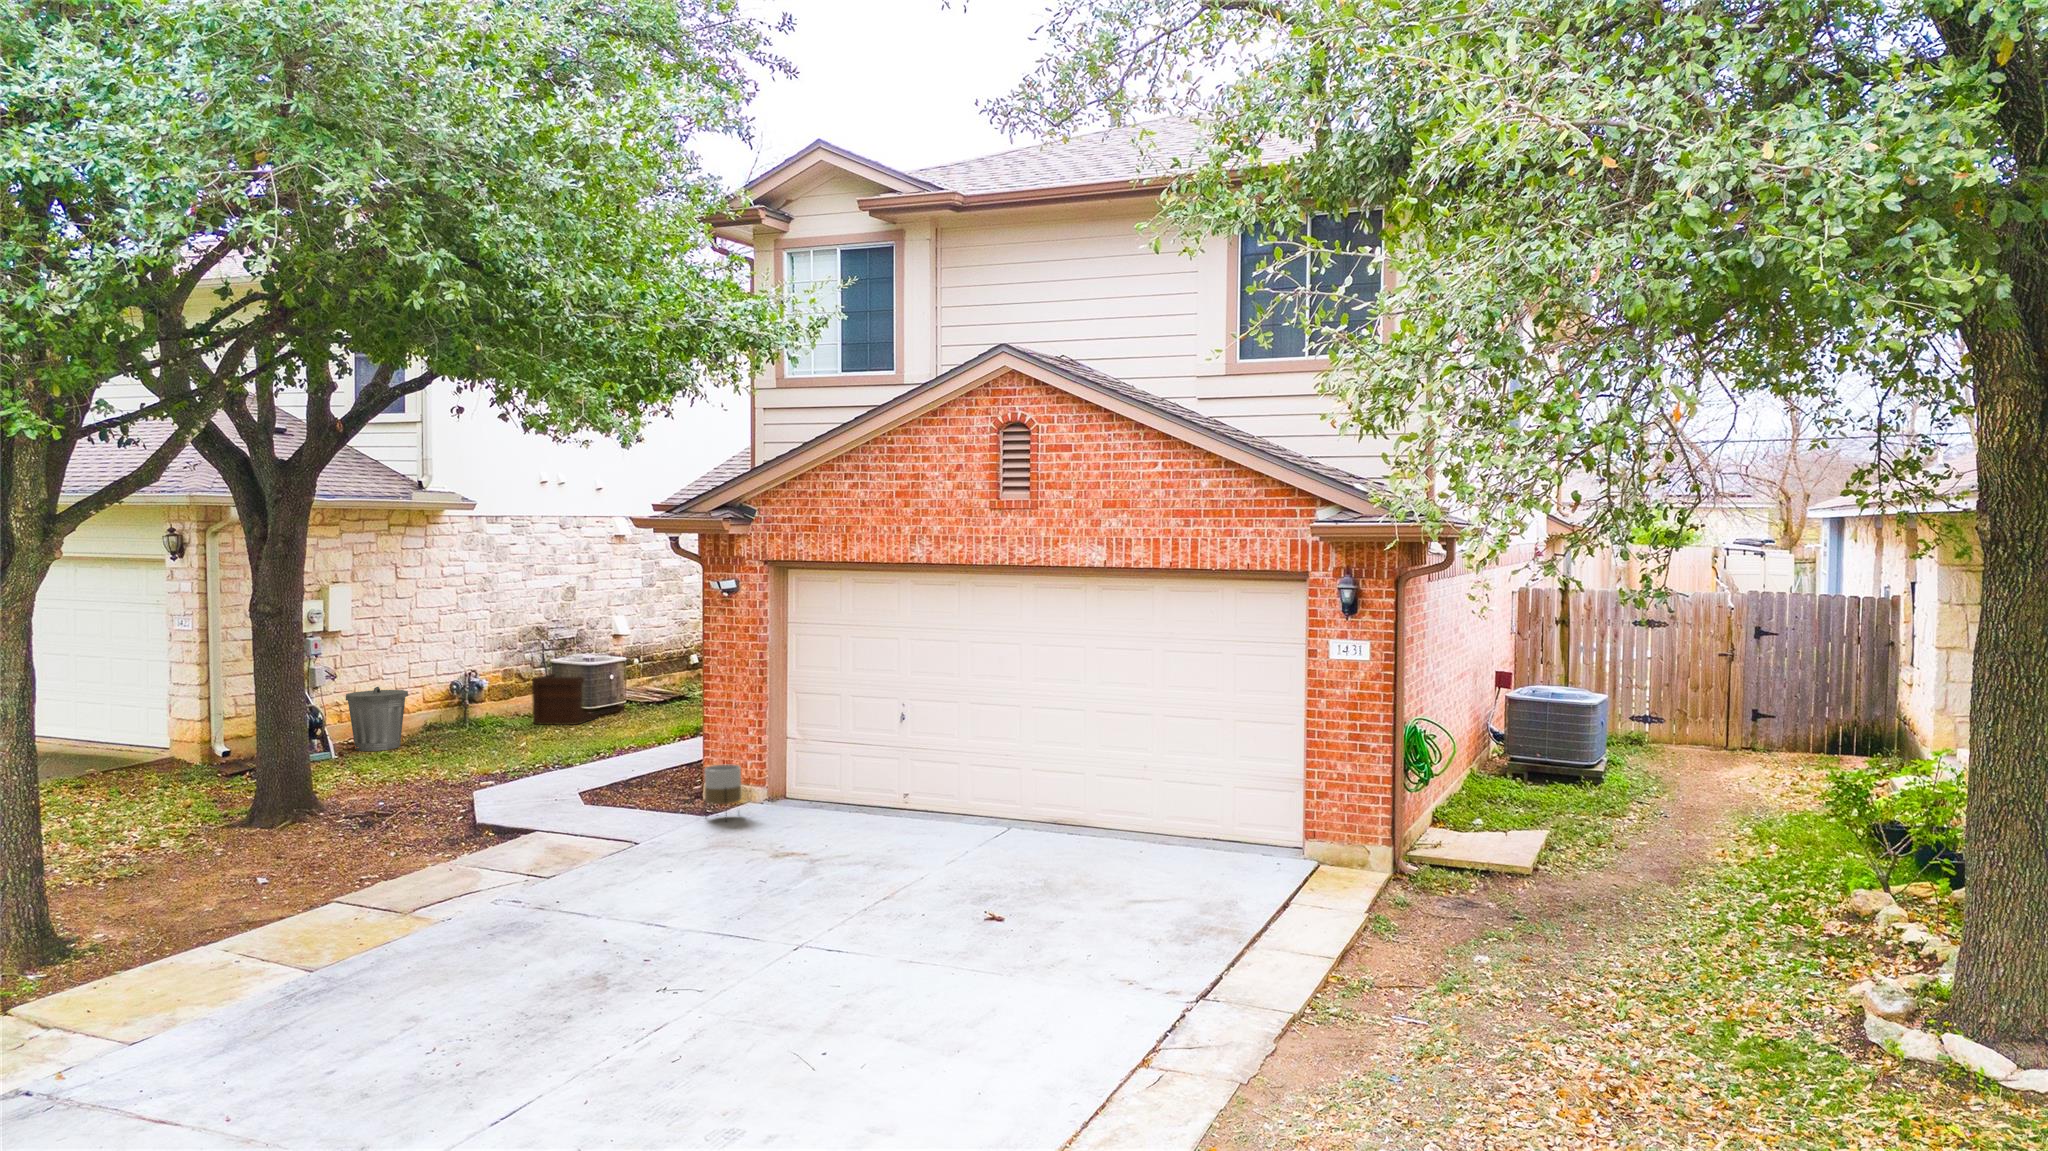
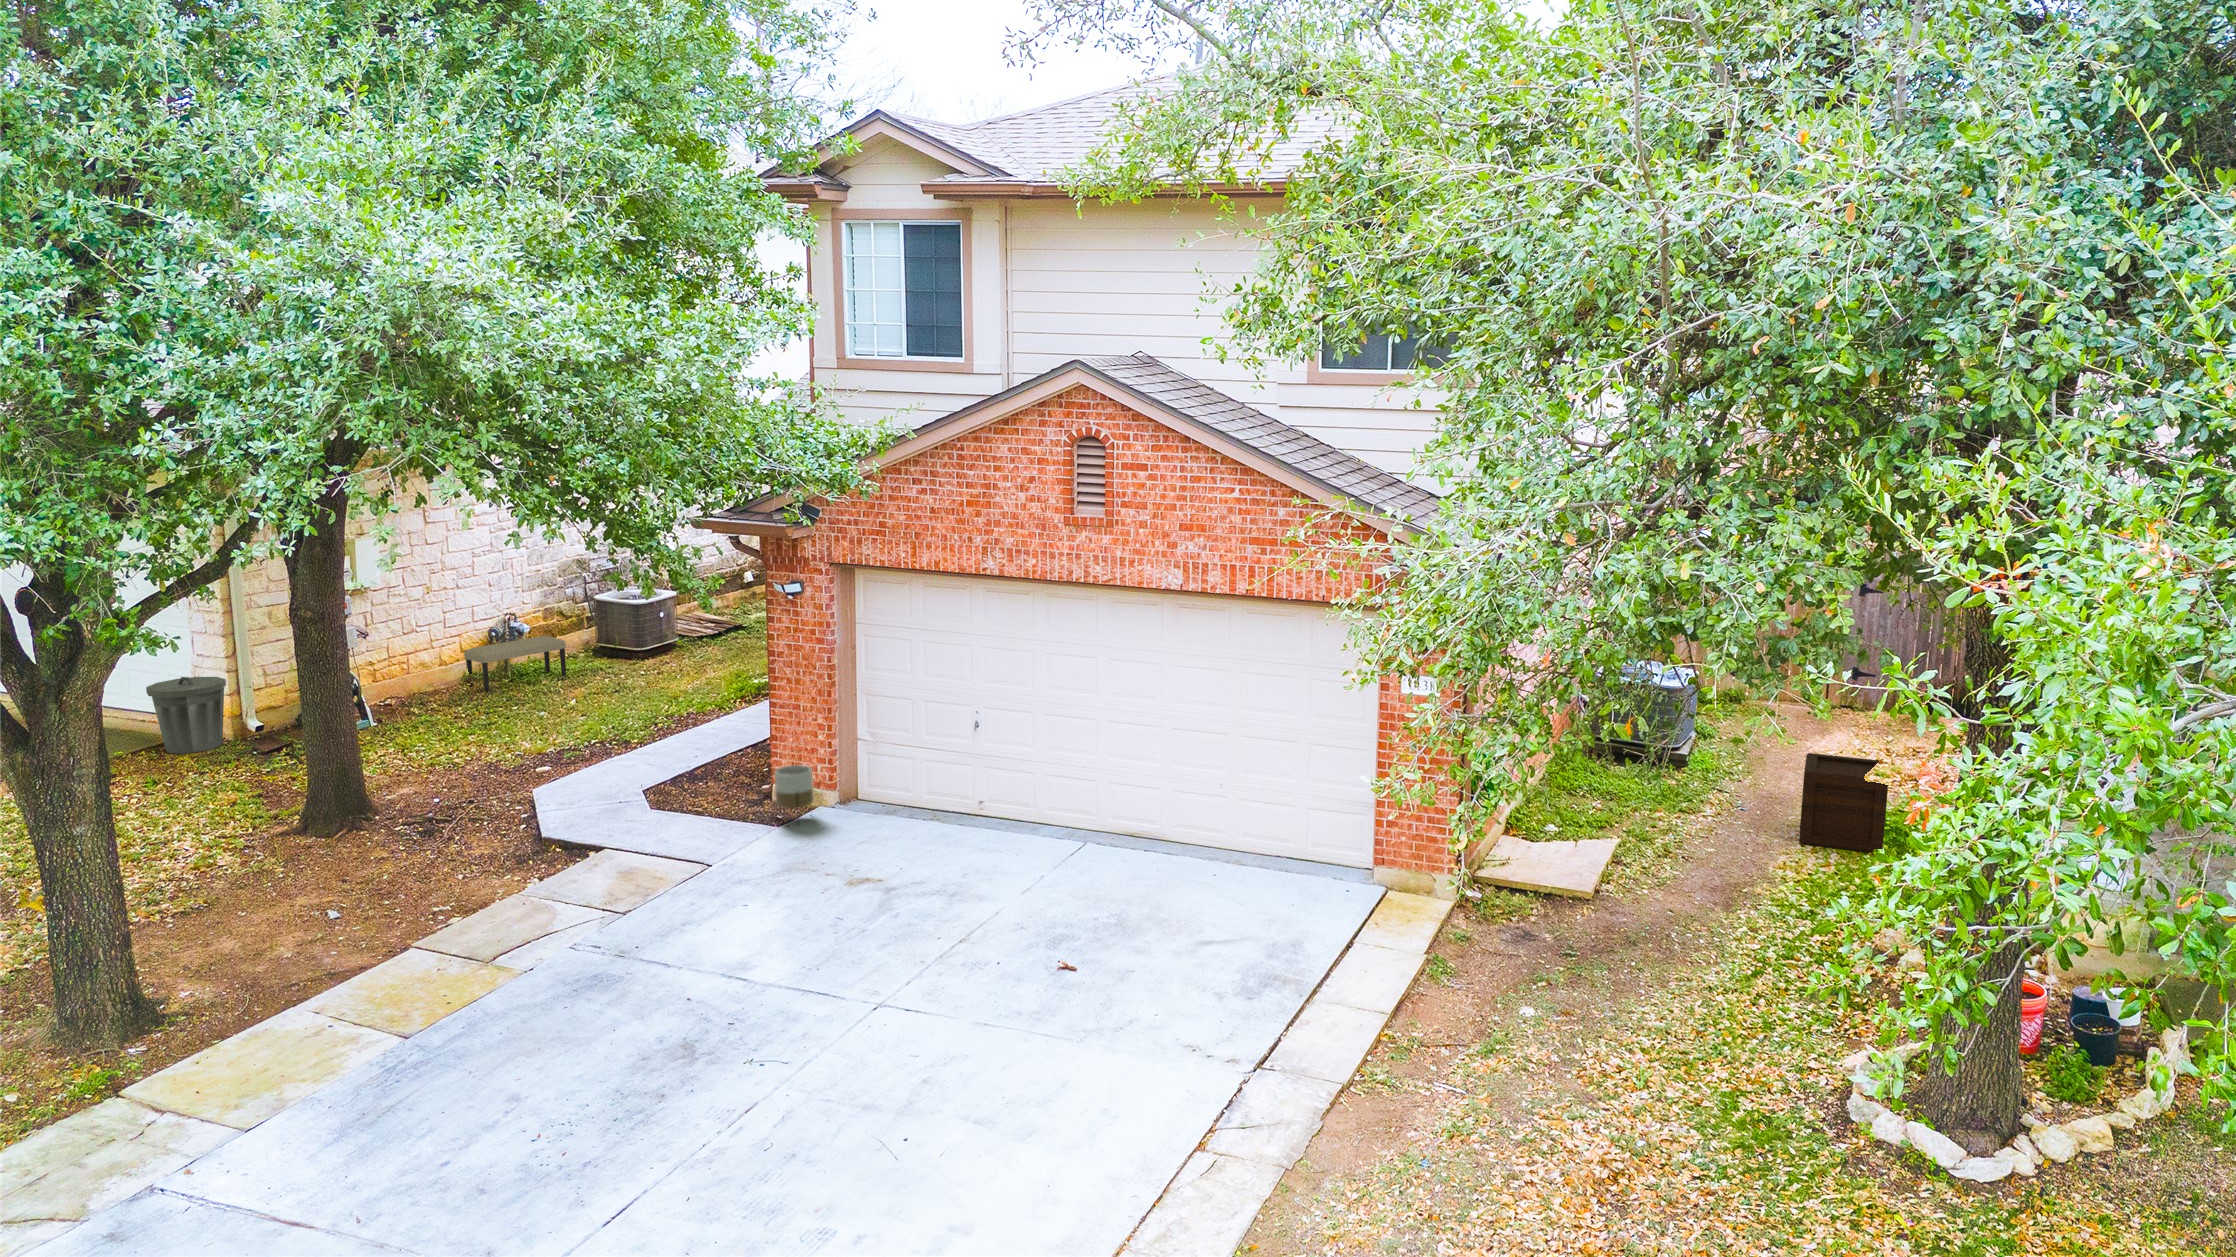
wooden crate: present [532,674,598,725] -> present [1799,753,1888,853]
trash can: present [346,687,408,751] -> present [146,677,226,754]
bench: none [427,690,521,736] -> present [464,636,566,691]

